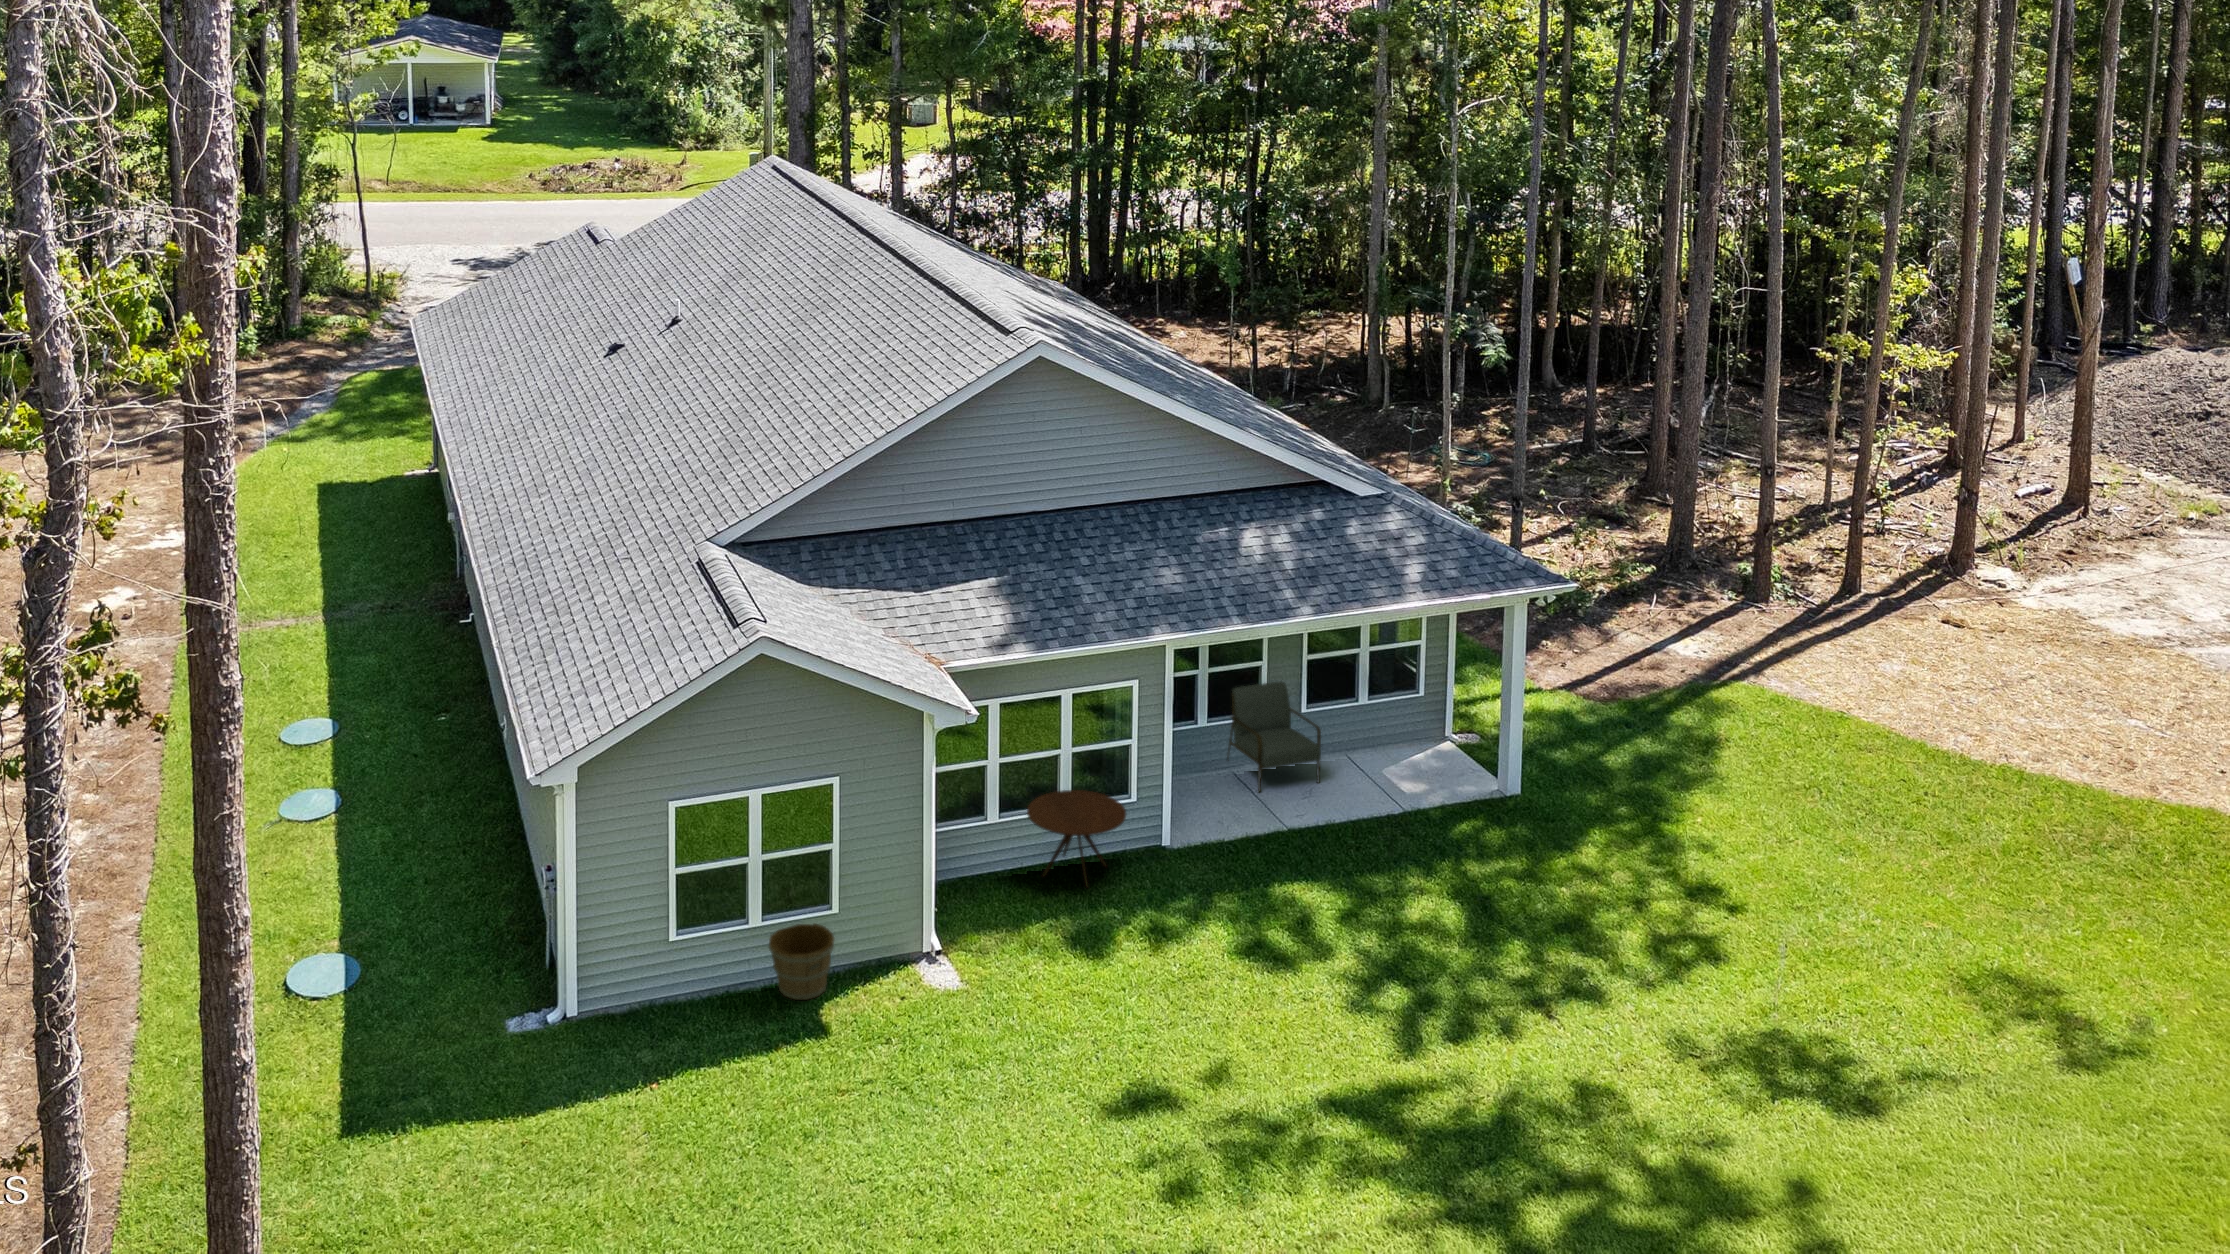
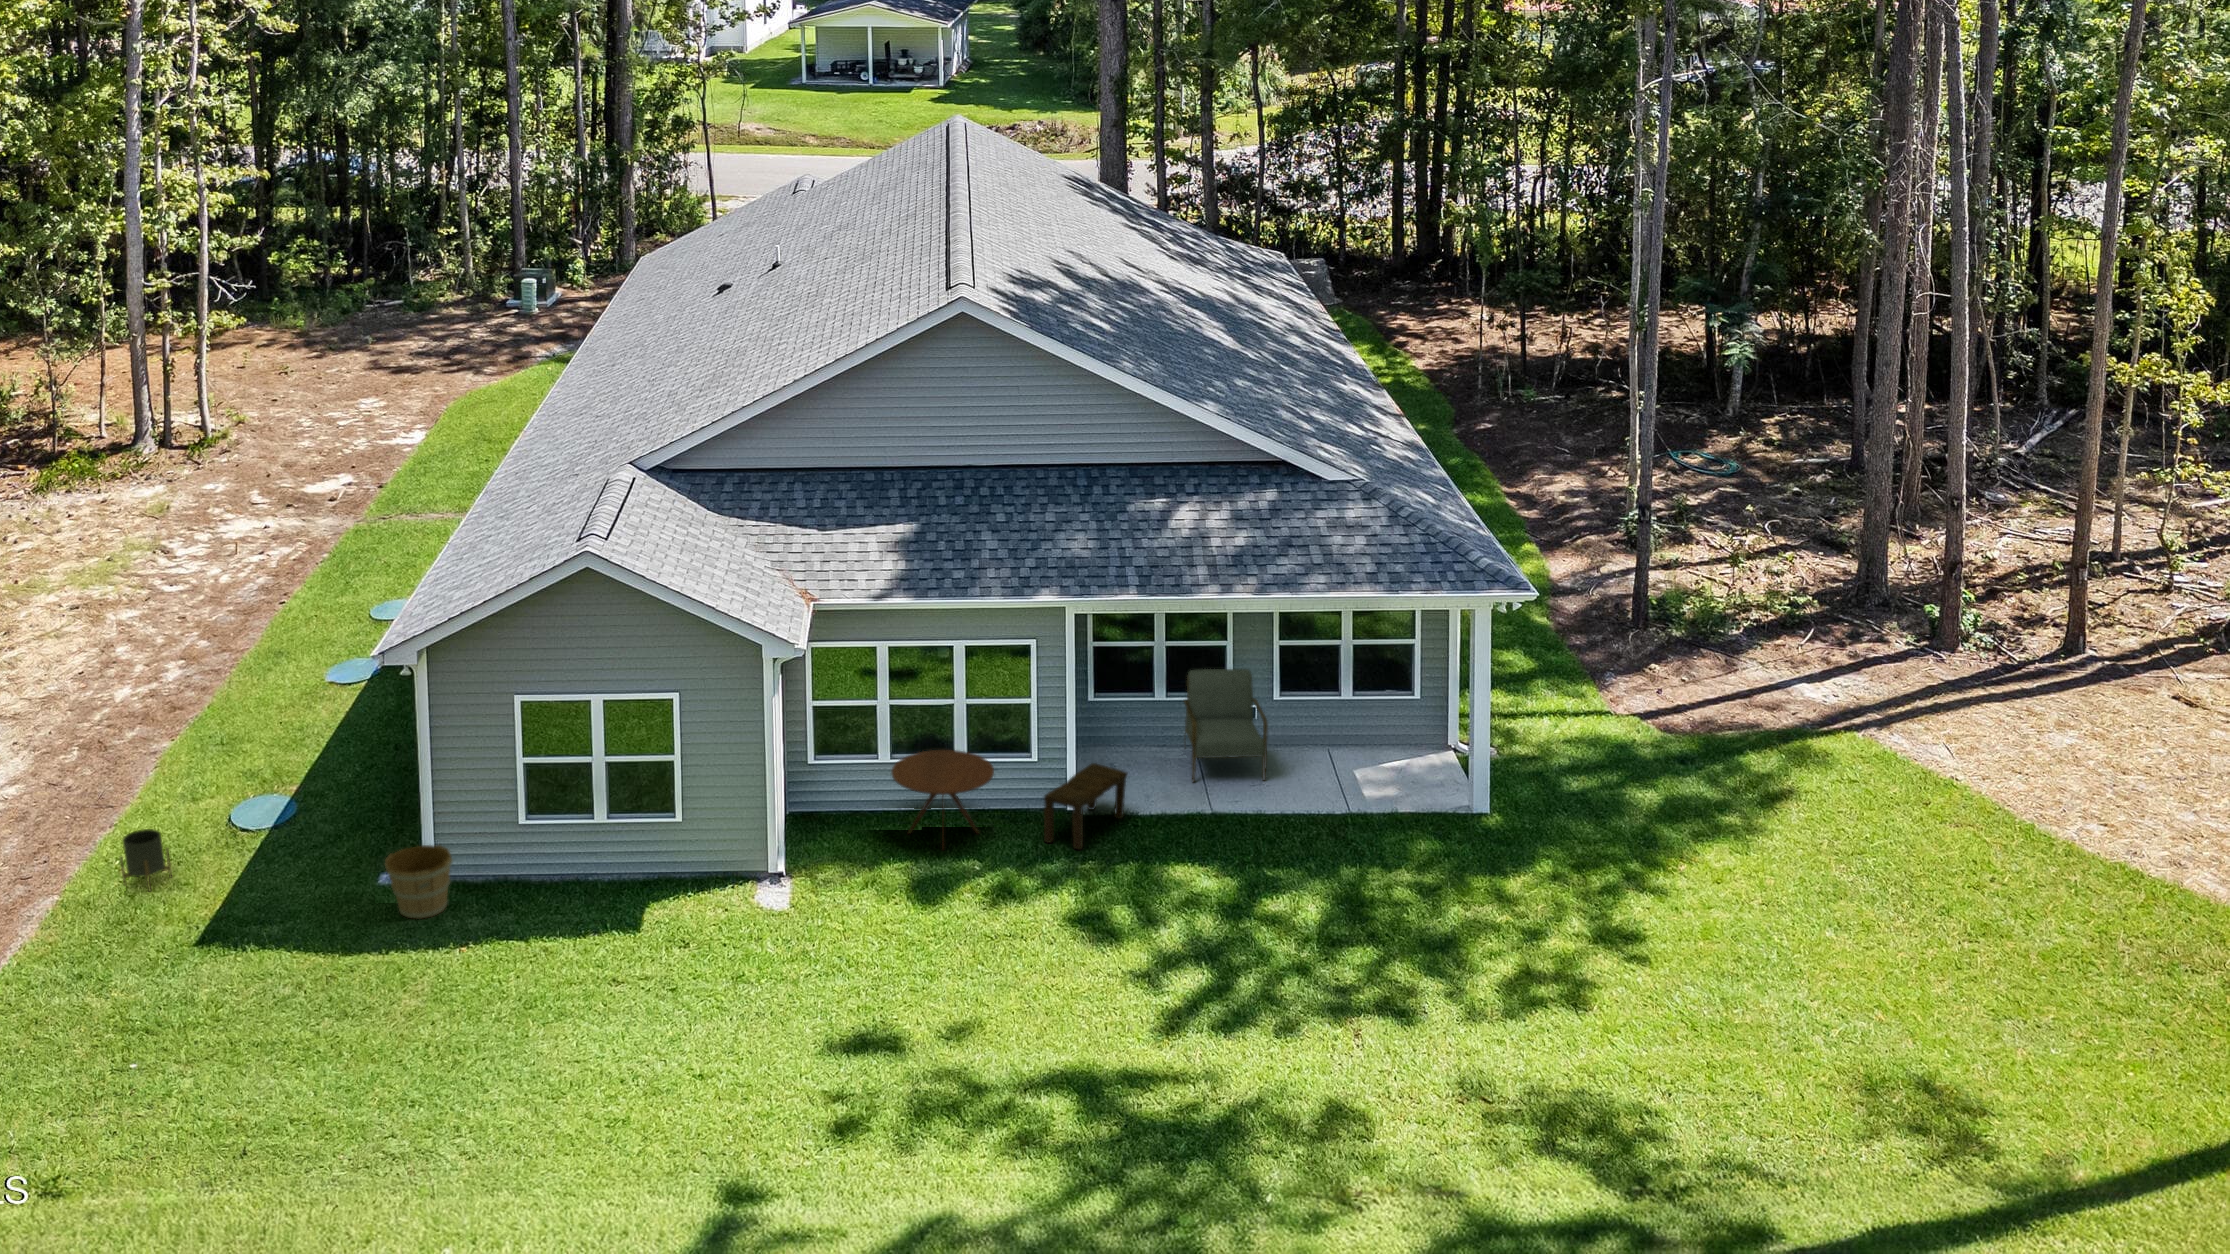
bench: none [1172,786,1230,870] -> present [1044,763,1127,849]
wooden bucket: present [769,923,835,1000] -> present [385,845,453,919]
planter: none [268,982,320,1050] -> present [120,829,172,892]

